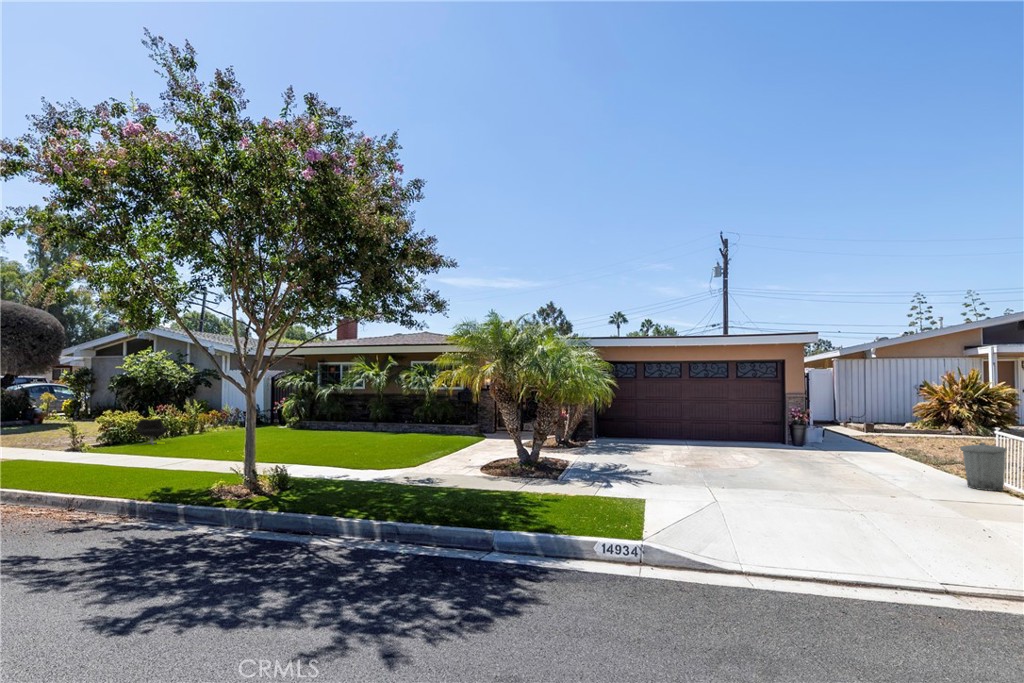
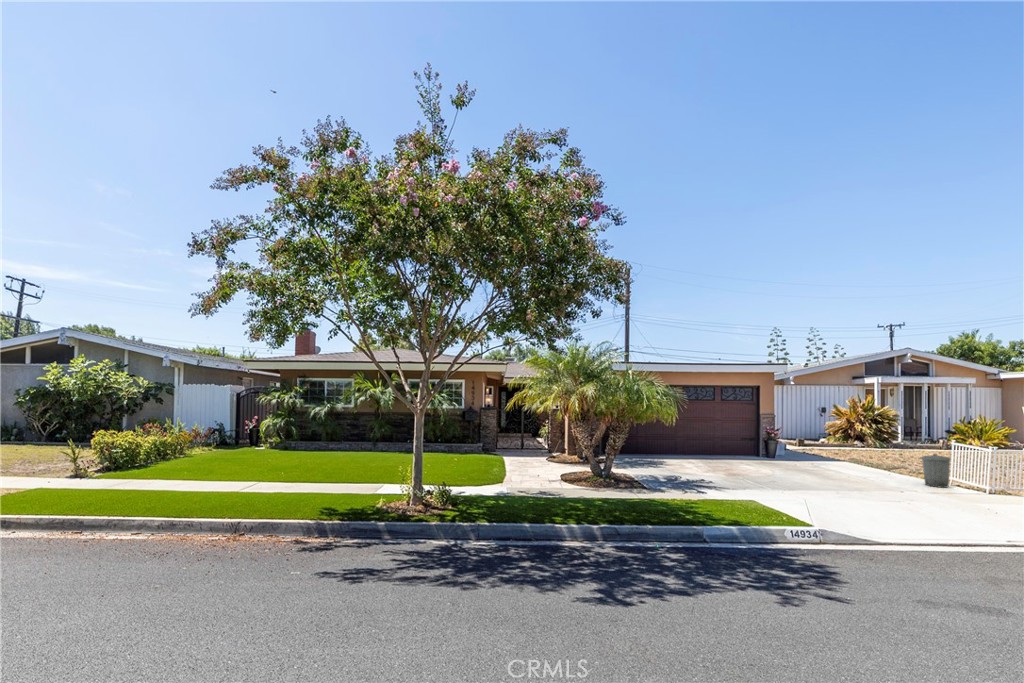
lounge chair: present [136,419,169,445] -> none [160,441,200,470]

